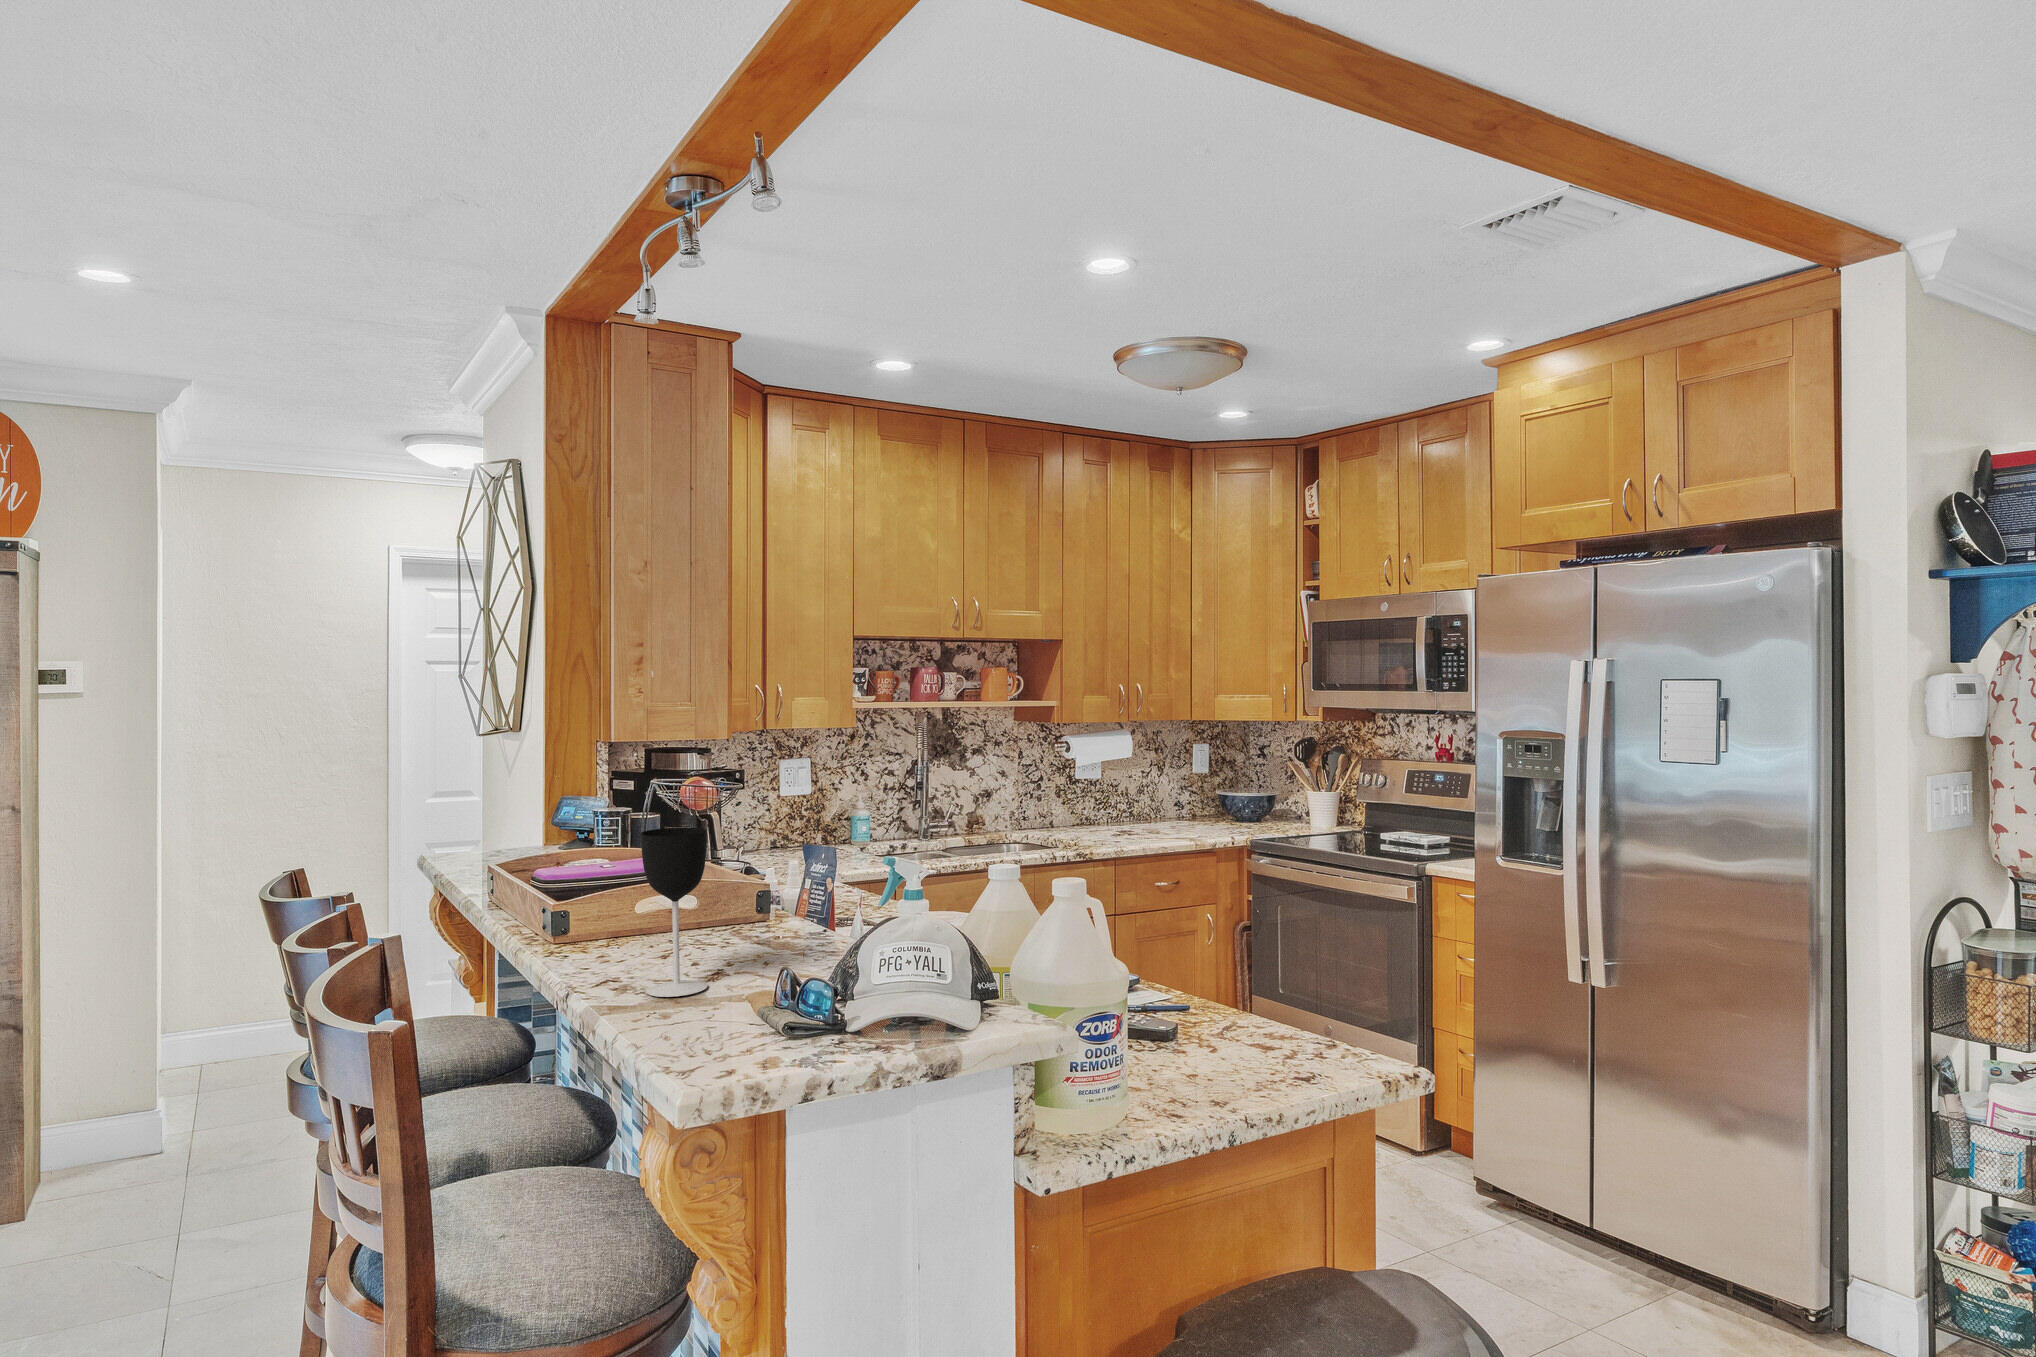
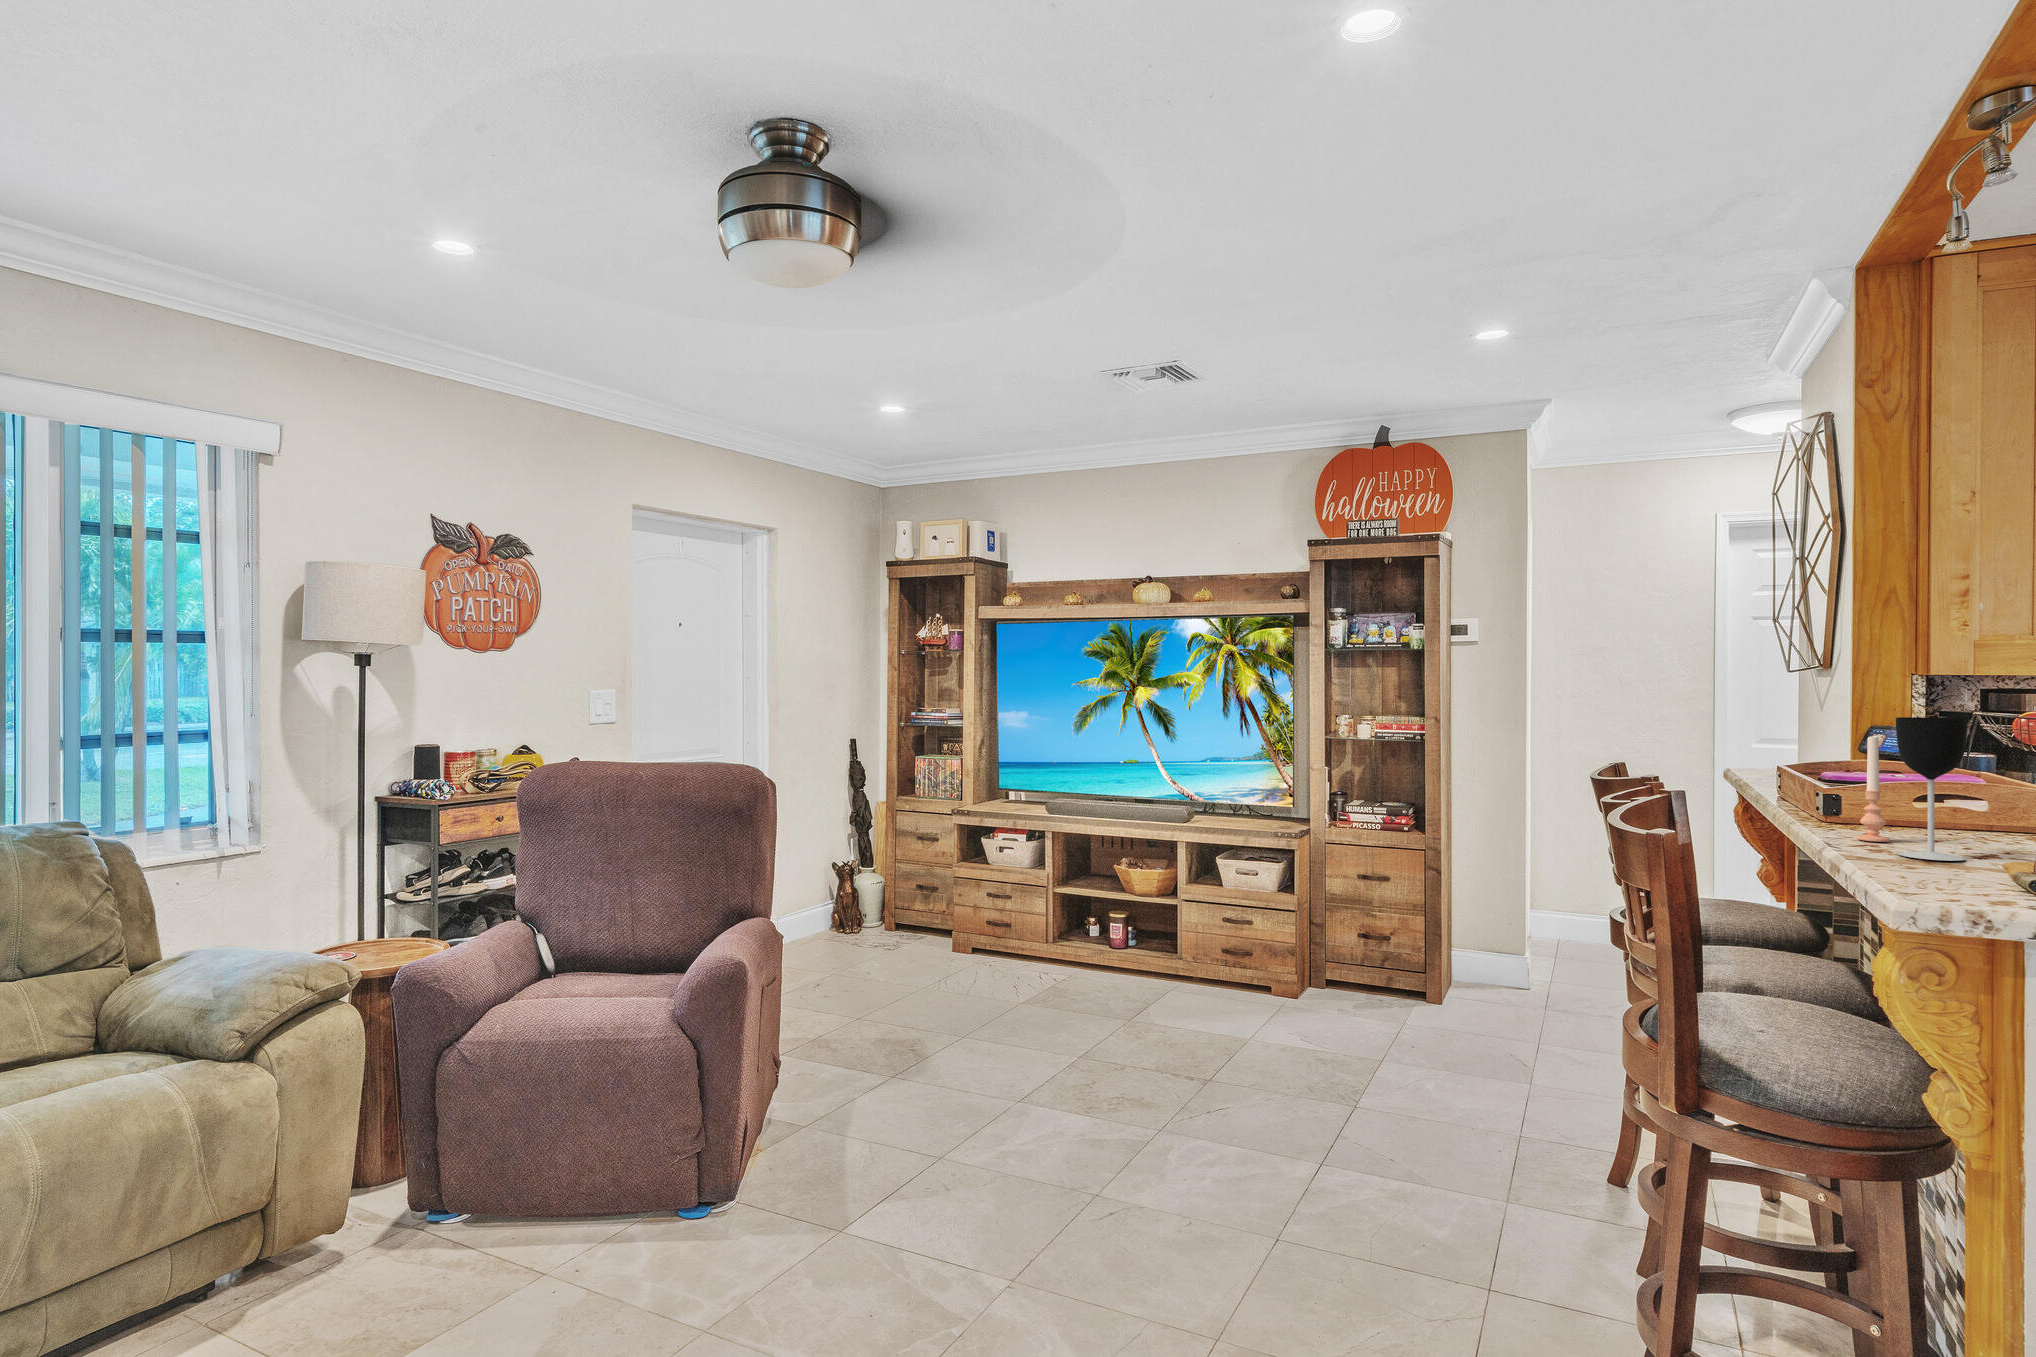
candle: none [598,848,630,974] -> present [1857,736,1890,842]

